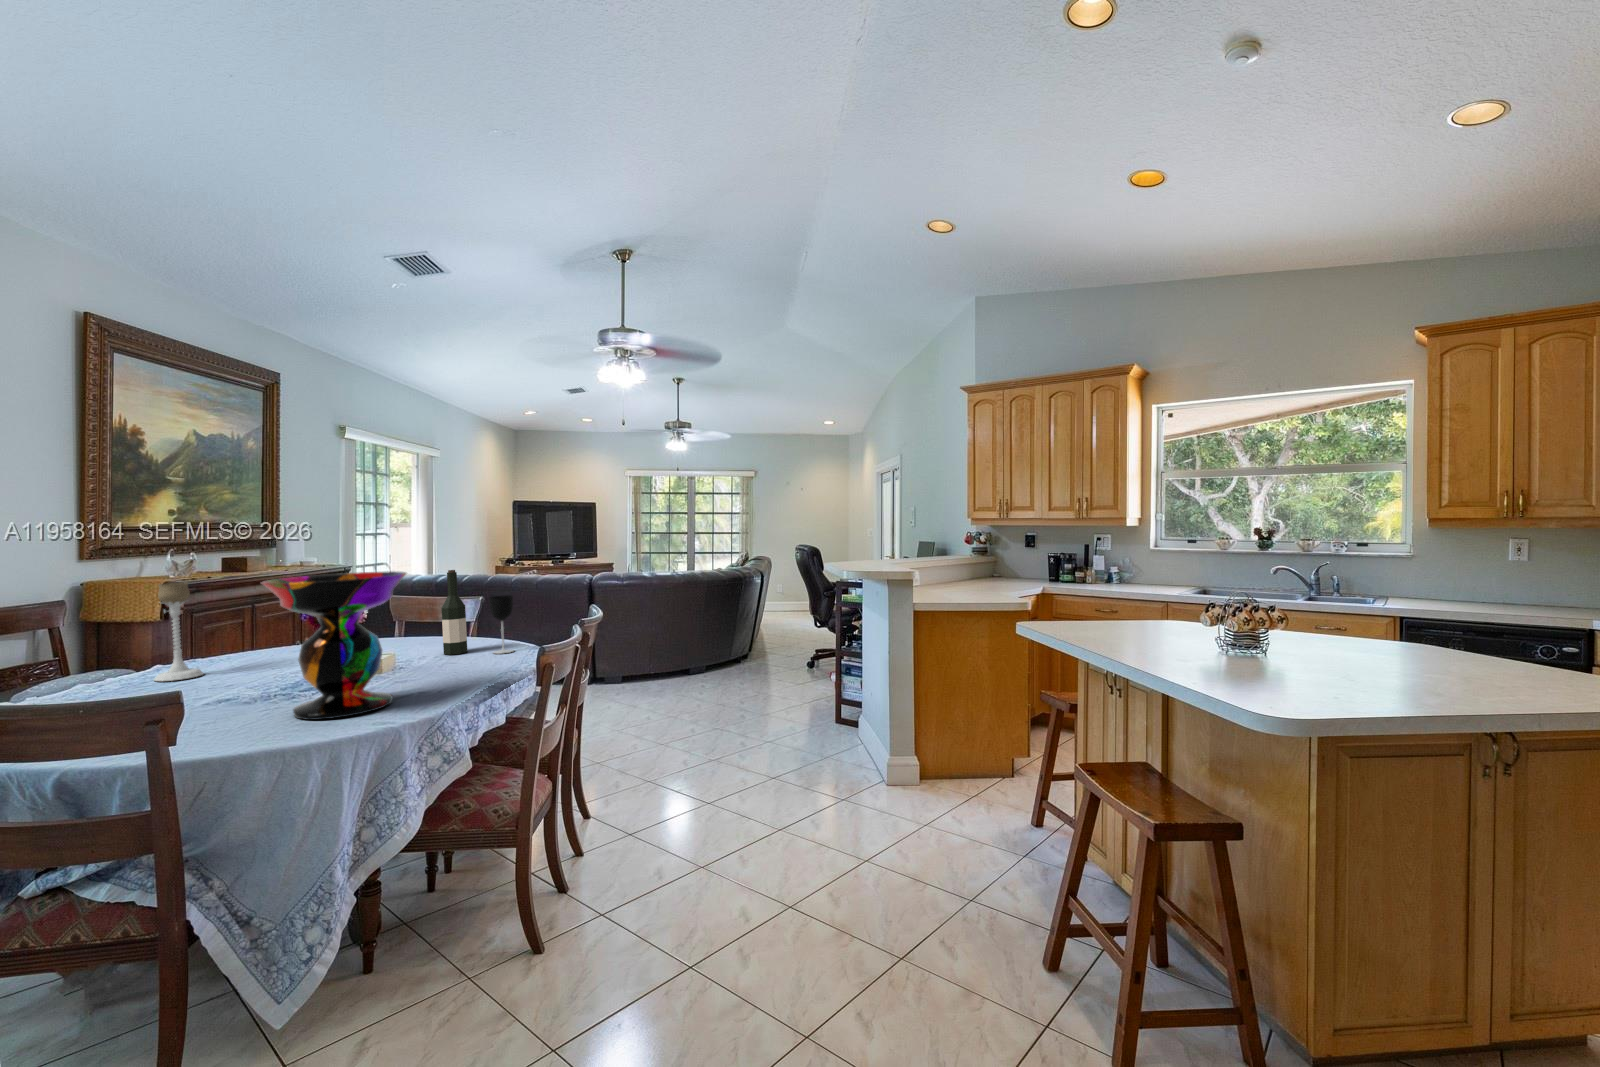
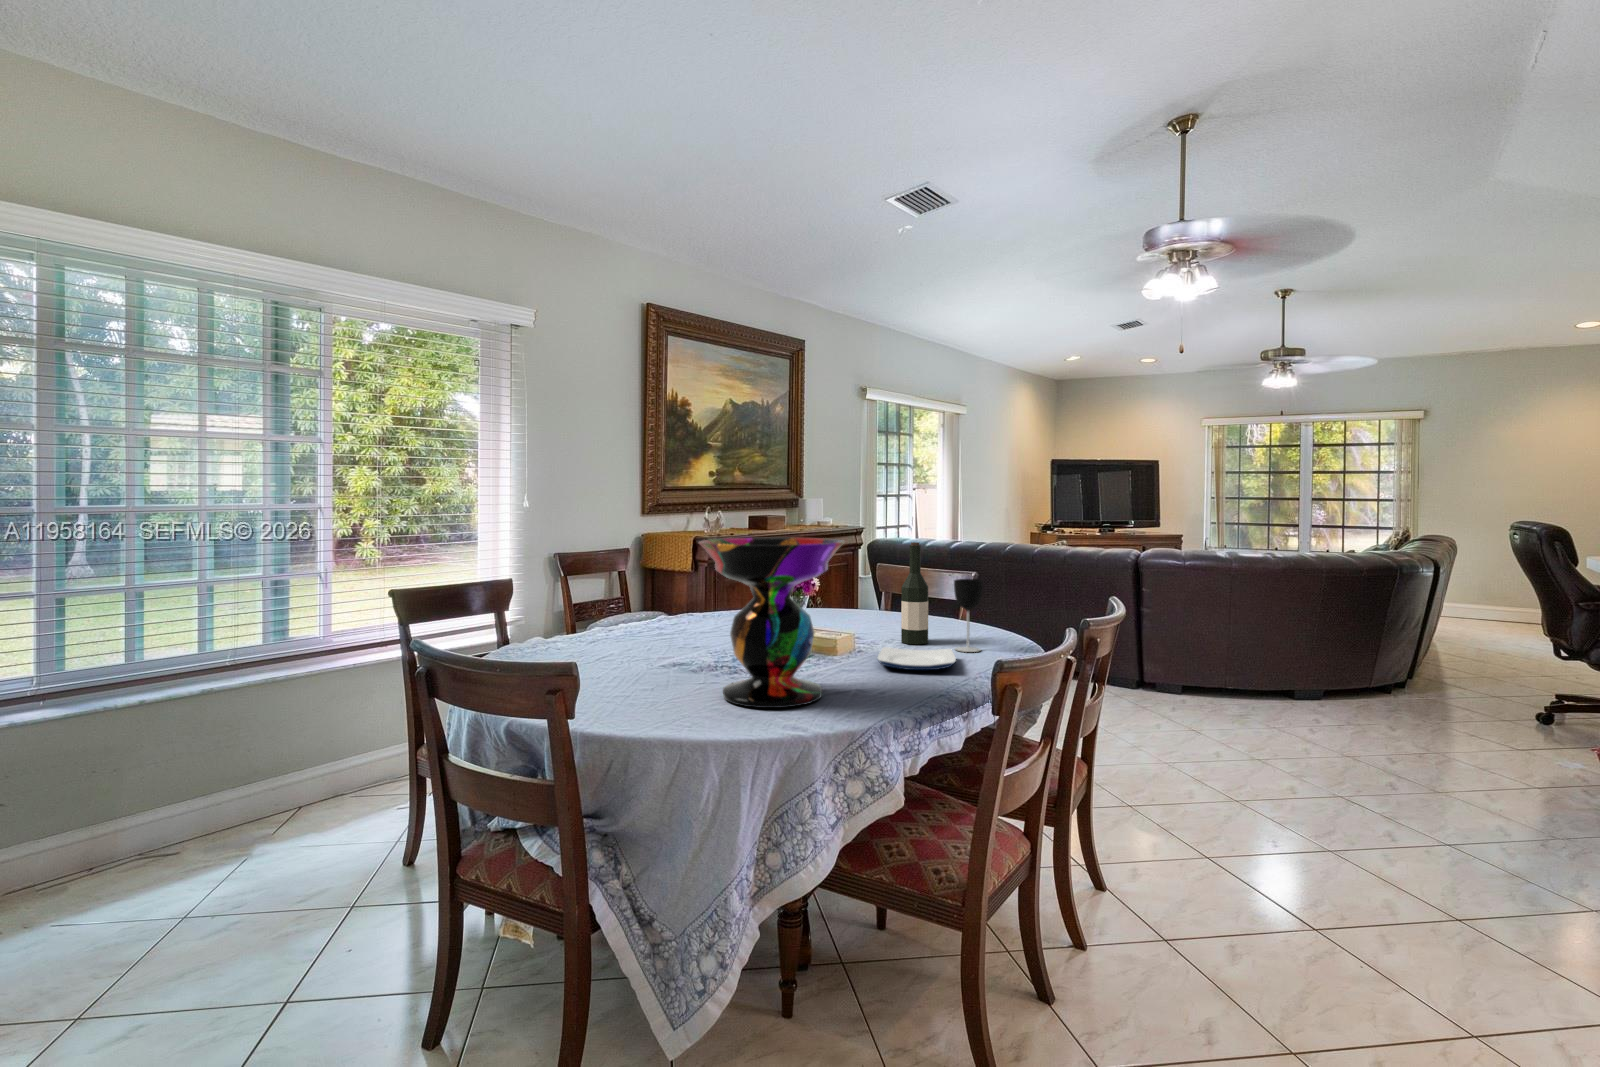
candle holder: present [154,582,203,681] -> none [649,536,687,632]
plate: none [430,652,498,673] -> present [878,647,956,670]

